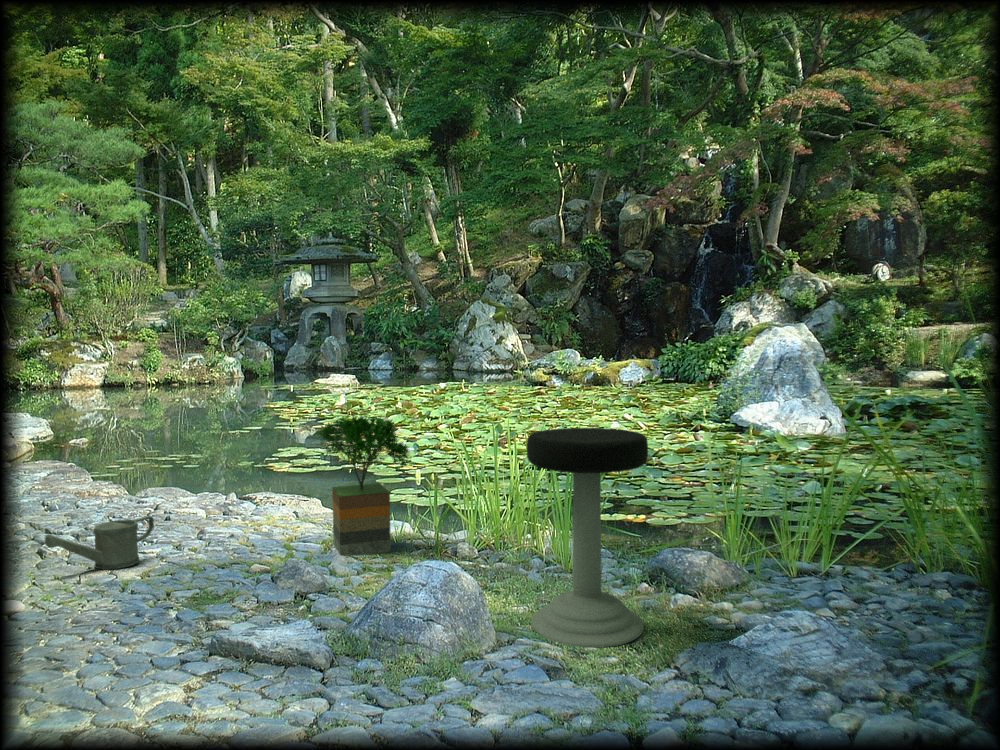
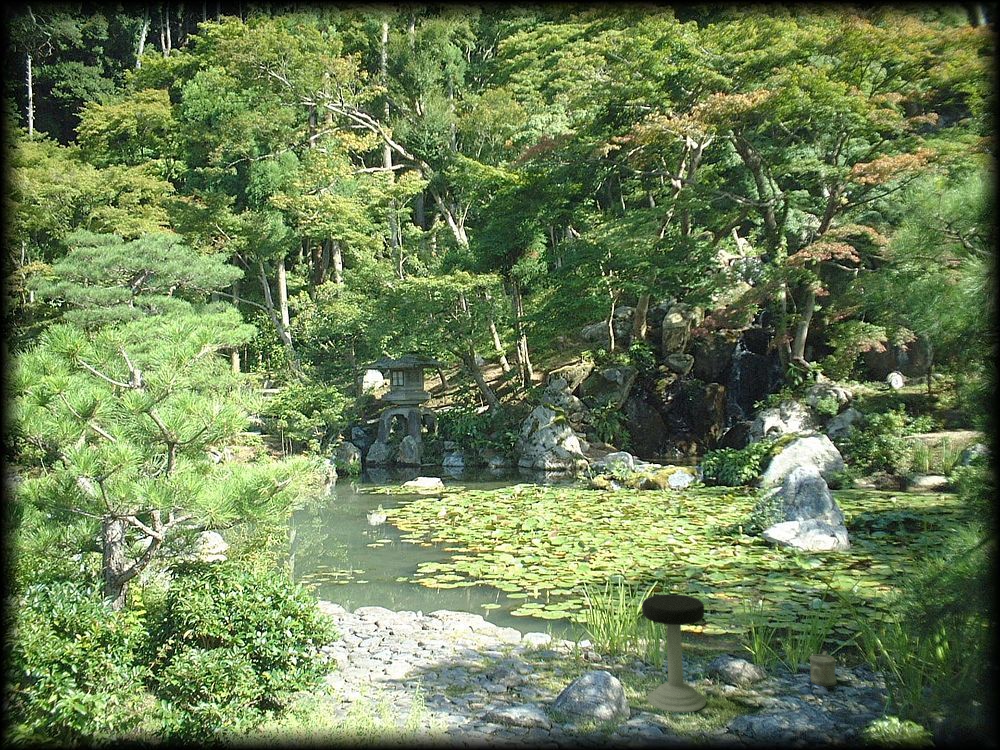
potted tree: present [317,416,409,556] -> none [503,571,562,660]
watering can: present [45,516,154,570] -> present [809,651,837,686]

